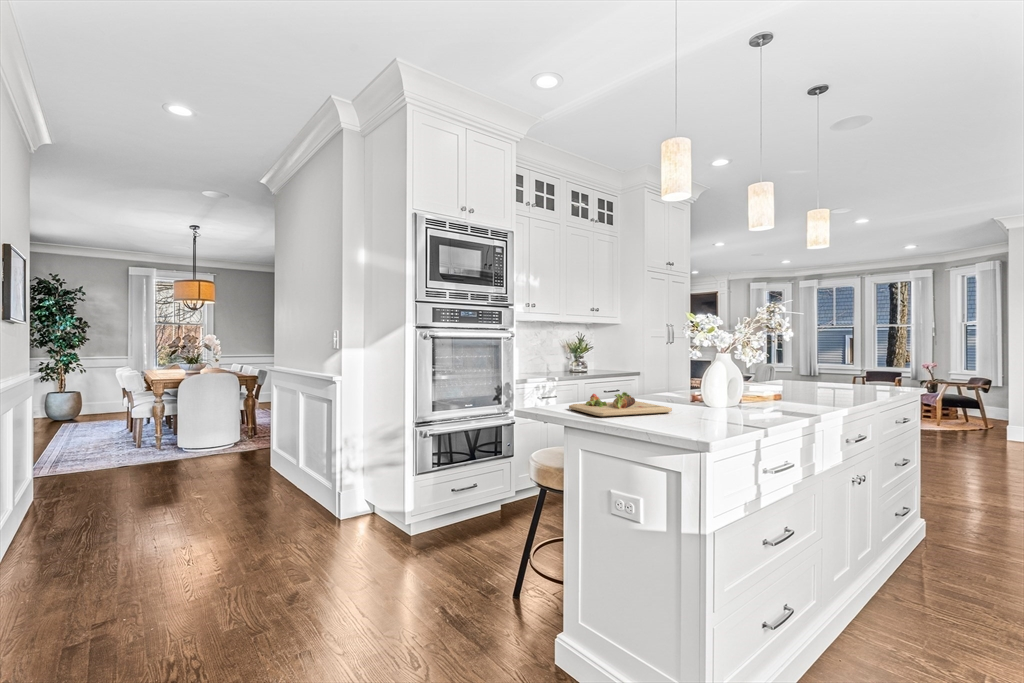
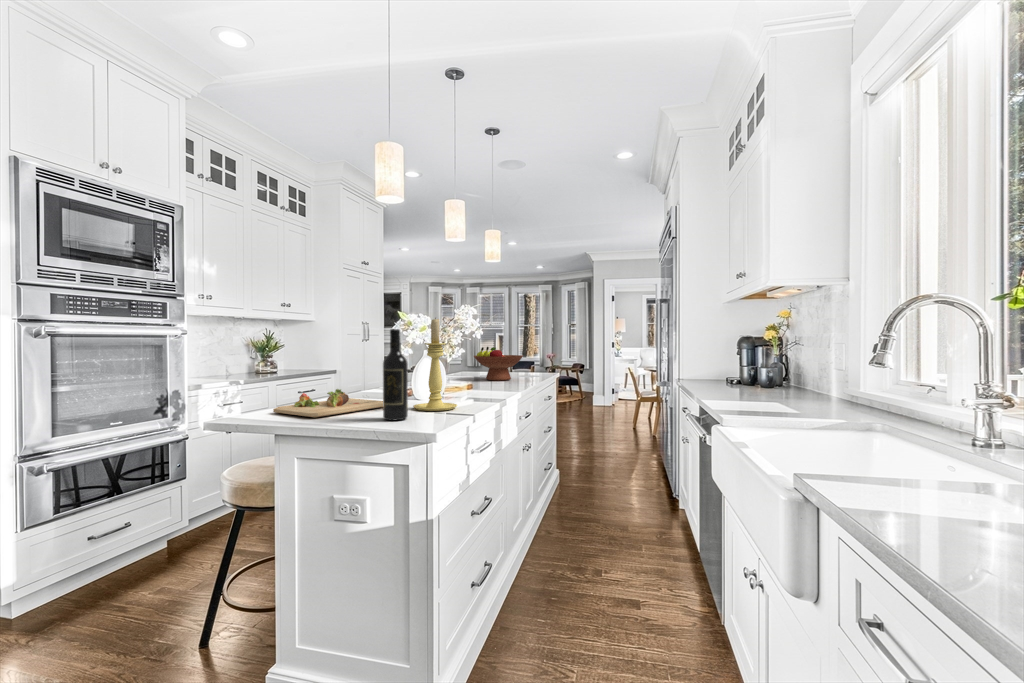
candle holder: none [696,324,746,422] -> present [413,318,457,411]
wine bottle: none [661,337,686,427] -> present [383,329,408,420]
fruit bowl: none [784,354,852,394] -> present [474,347,523,381]

